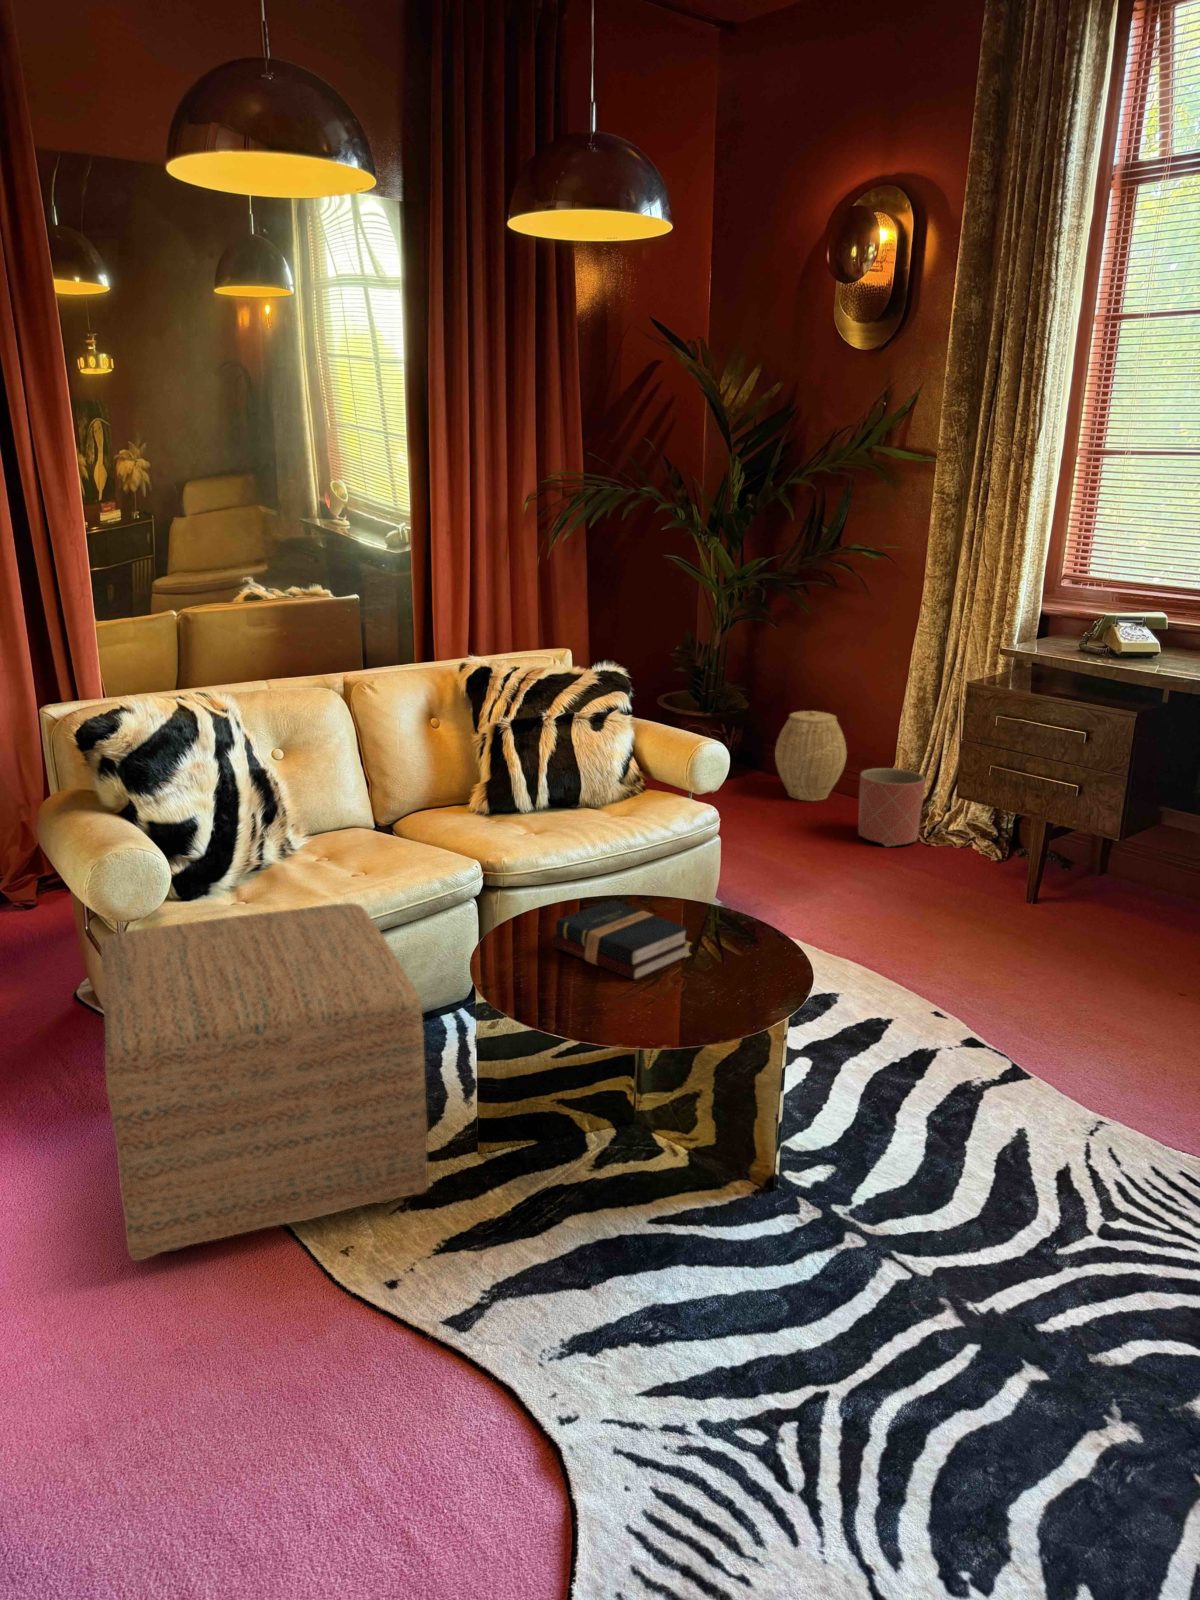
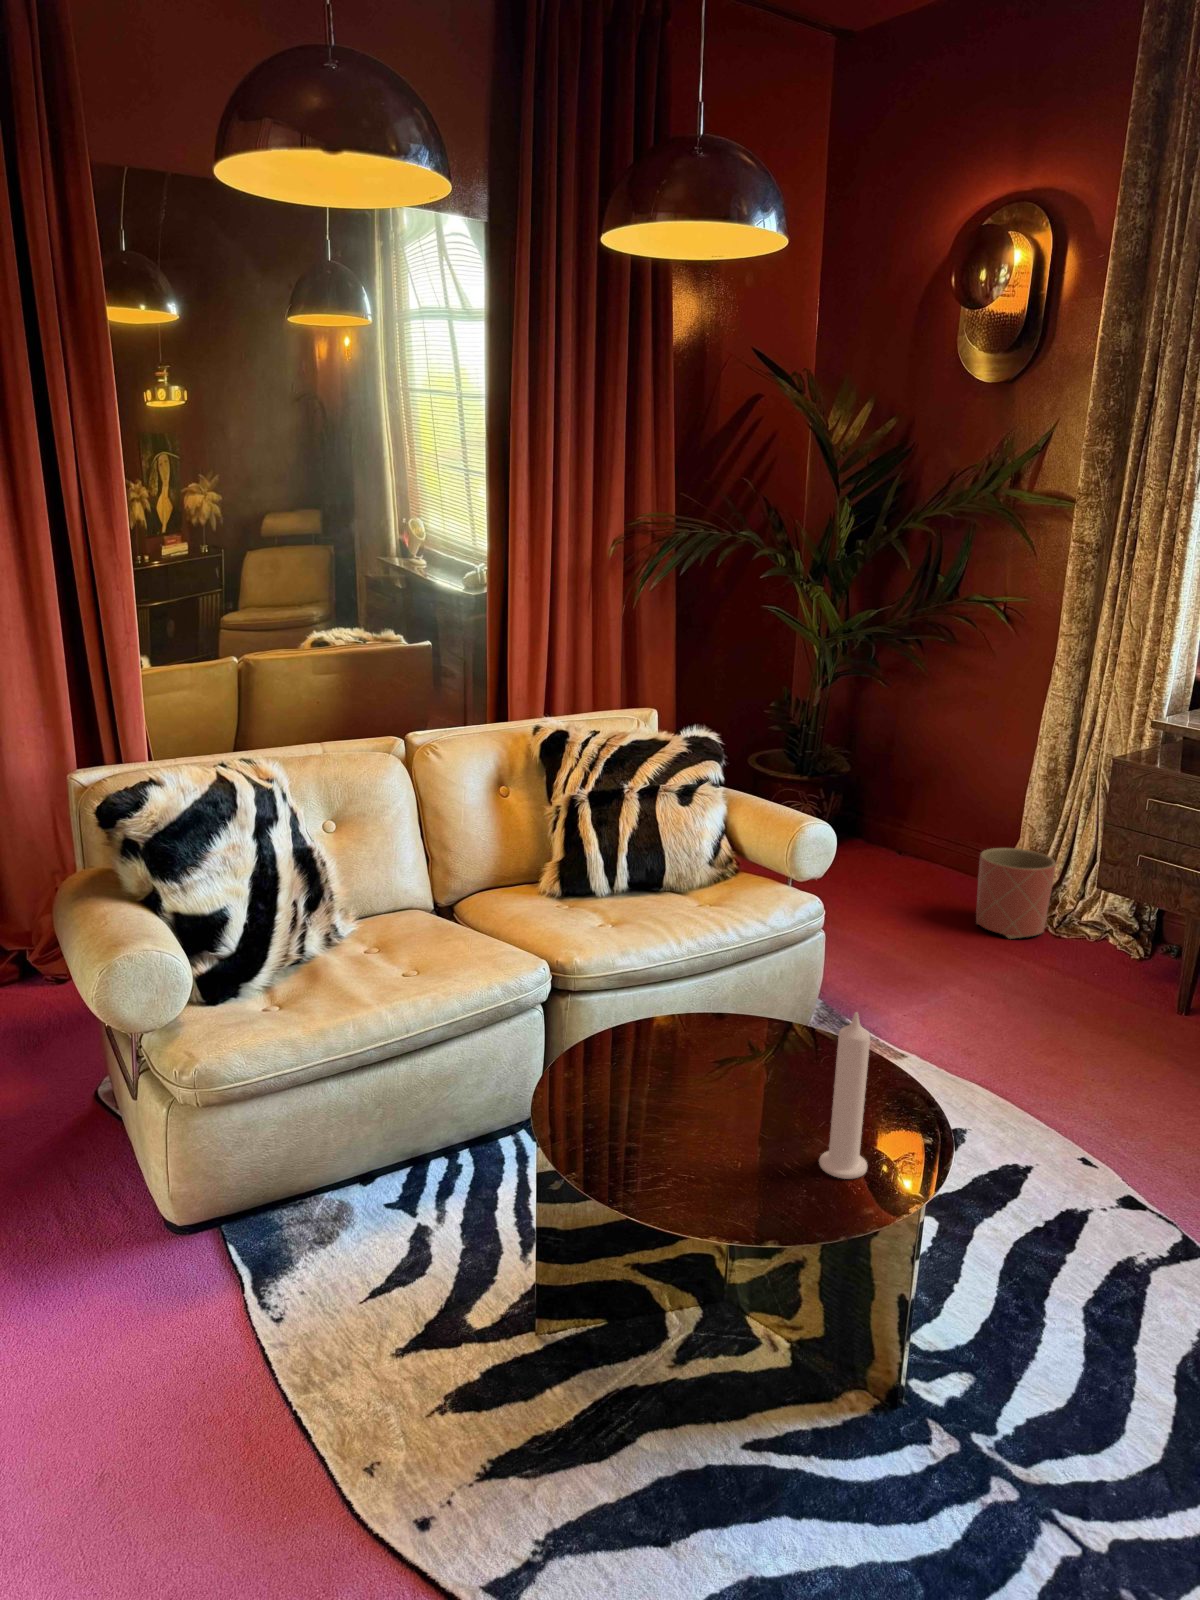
woven basket: present [775,711,847,801] -> none [880,778,961,879]
candle: none [705,867,744,1004] -> present [819,1012,870,1179]
hardback book: present [551,900,691,980] -> none [631,1027,801,1138]
ottoman: present [101,903,428,1261] -> none [88,1020,475,1474]

